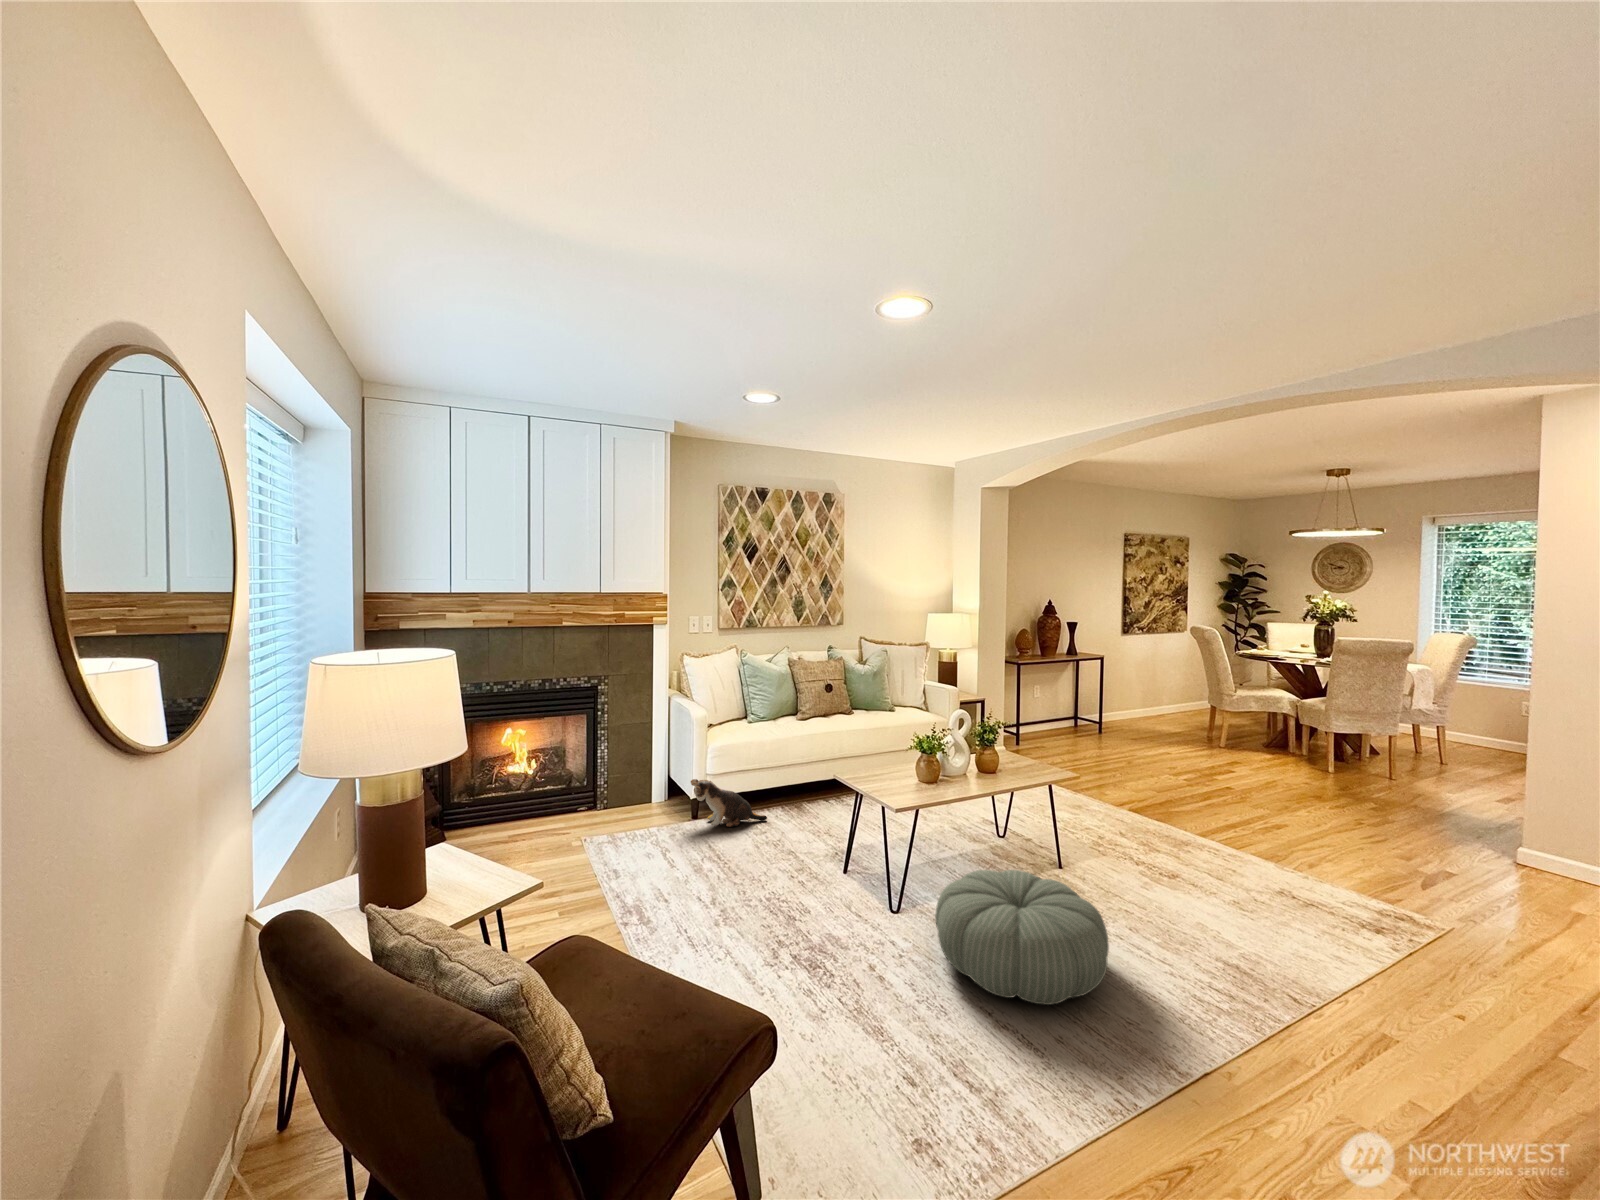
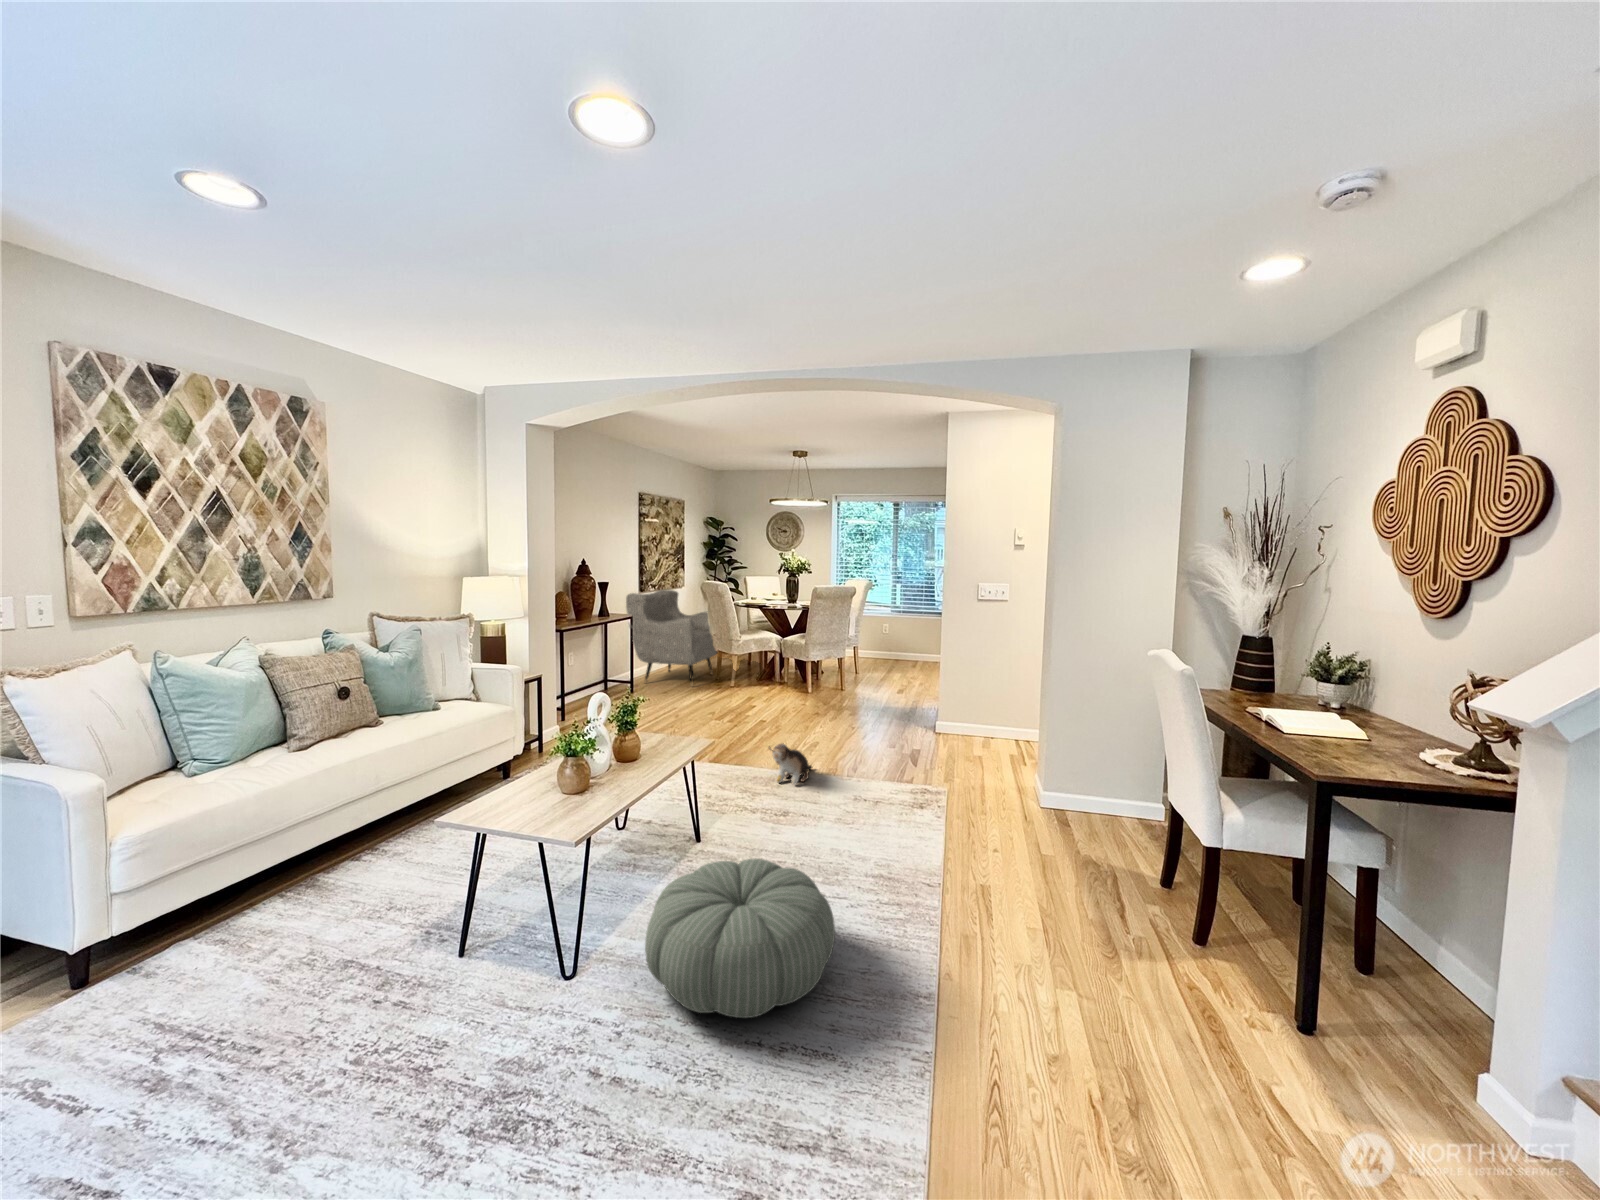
armchair: none [1102,633,1218,739] -> present [626,590,717,686]
plush toy: present [691,779,767,827] -> present [769,743,812,784]

